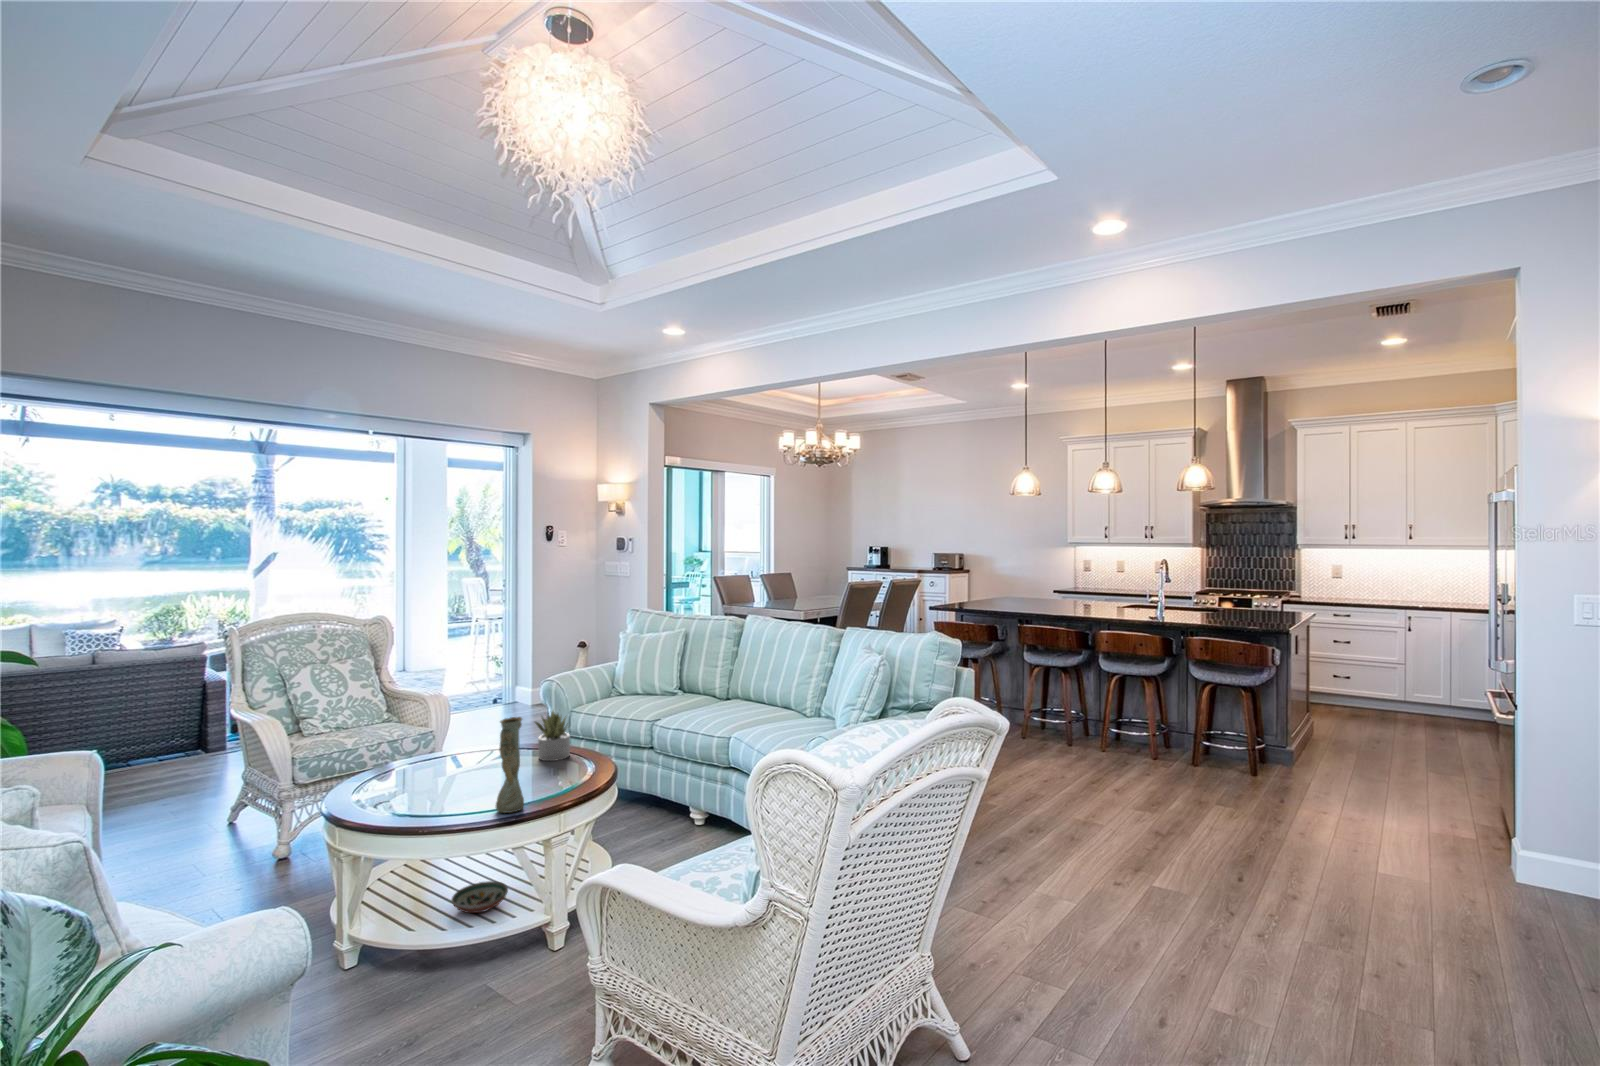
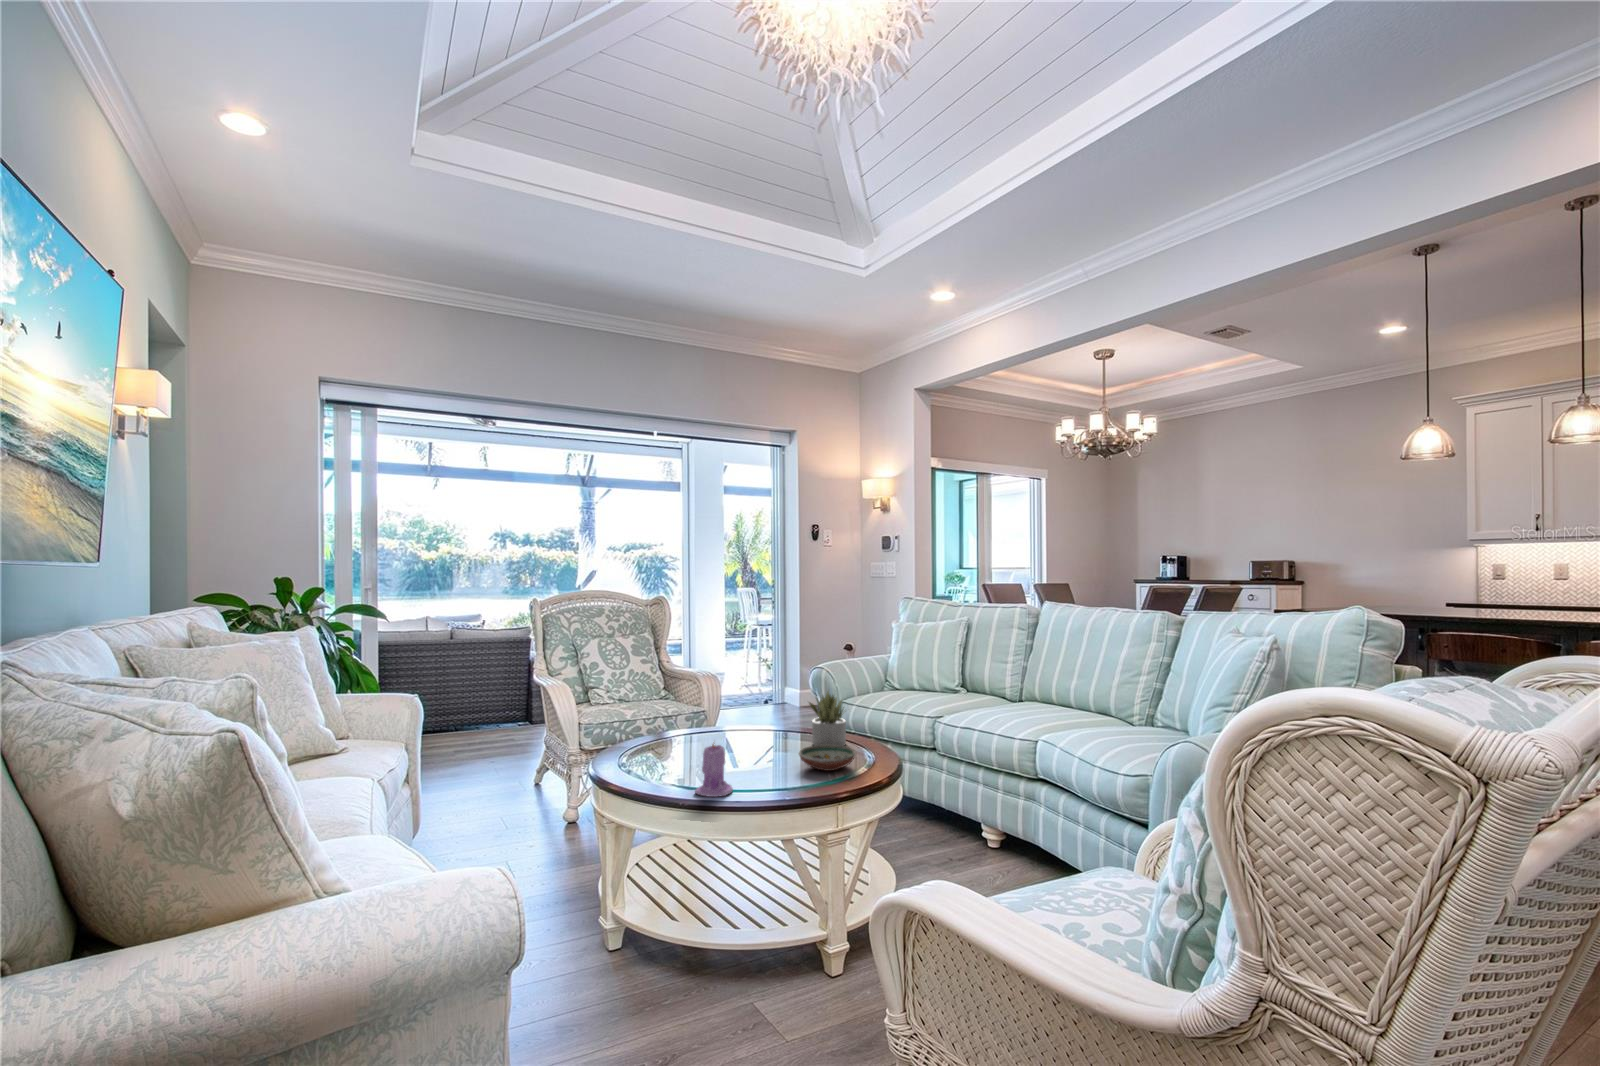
vase: present [496,717,524,813] -> none [769,685,800,795]
candle: none [425,771,462,822] -> present [695,744,733,797]
decorative bowl: present [451,881,508,913] -> present [799,745,856,771]

